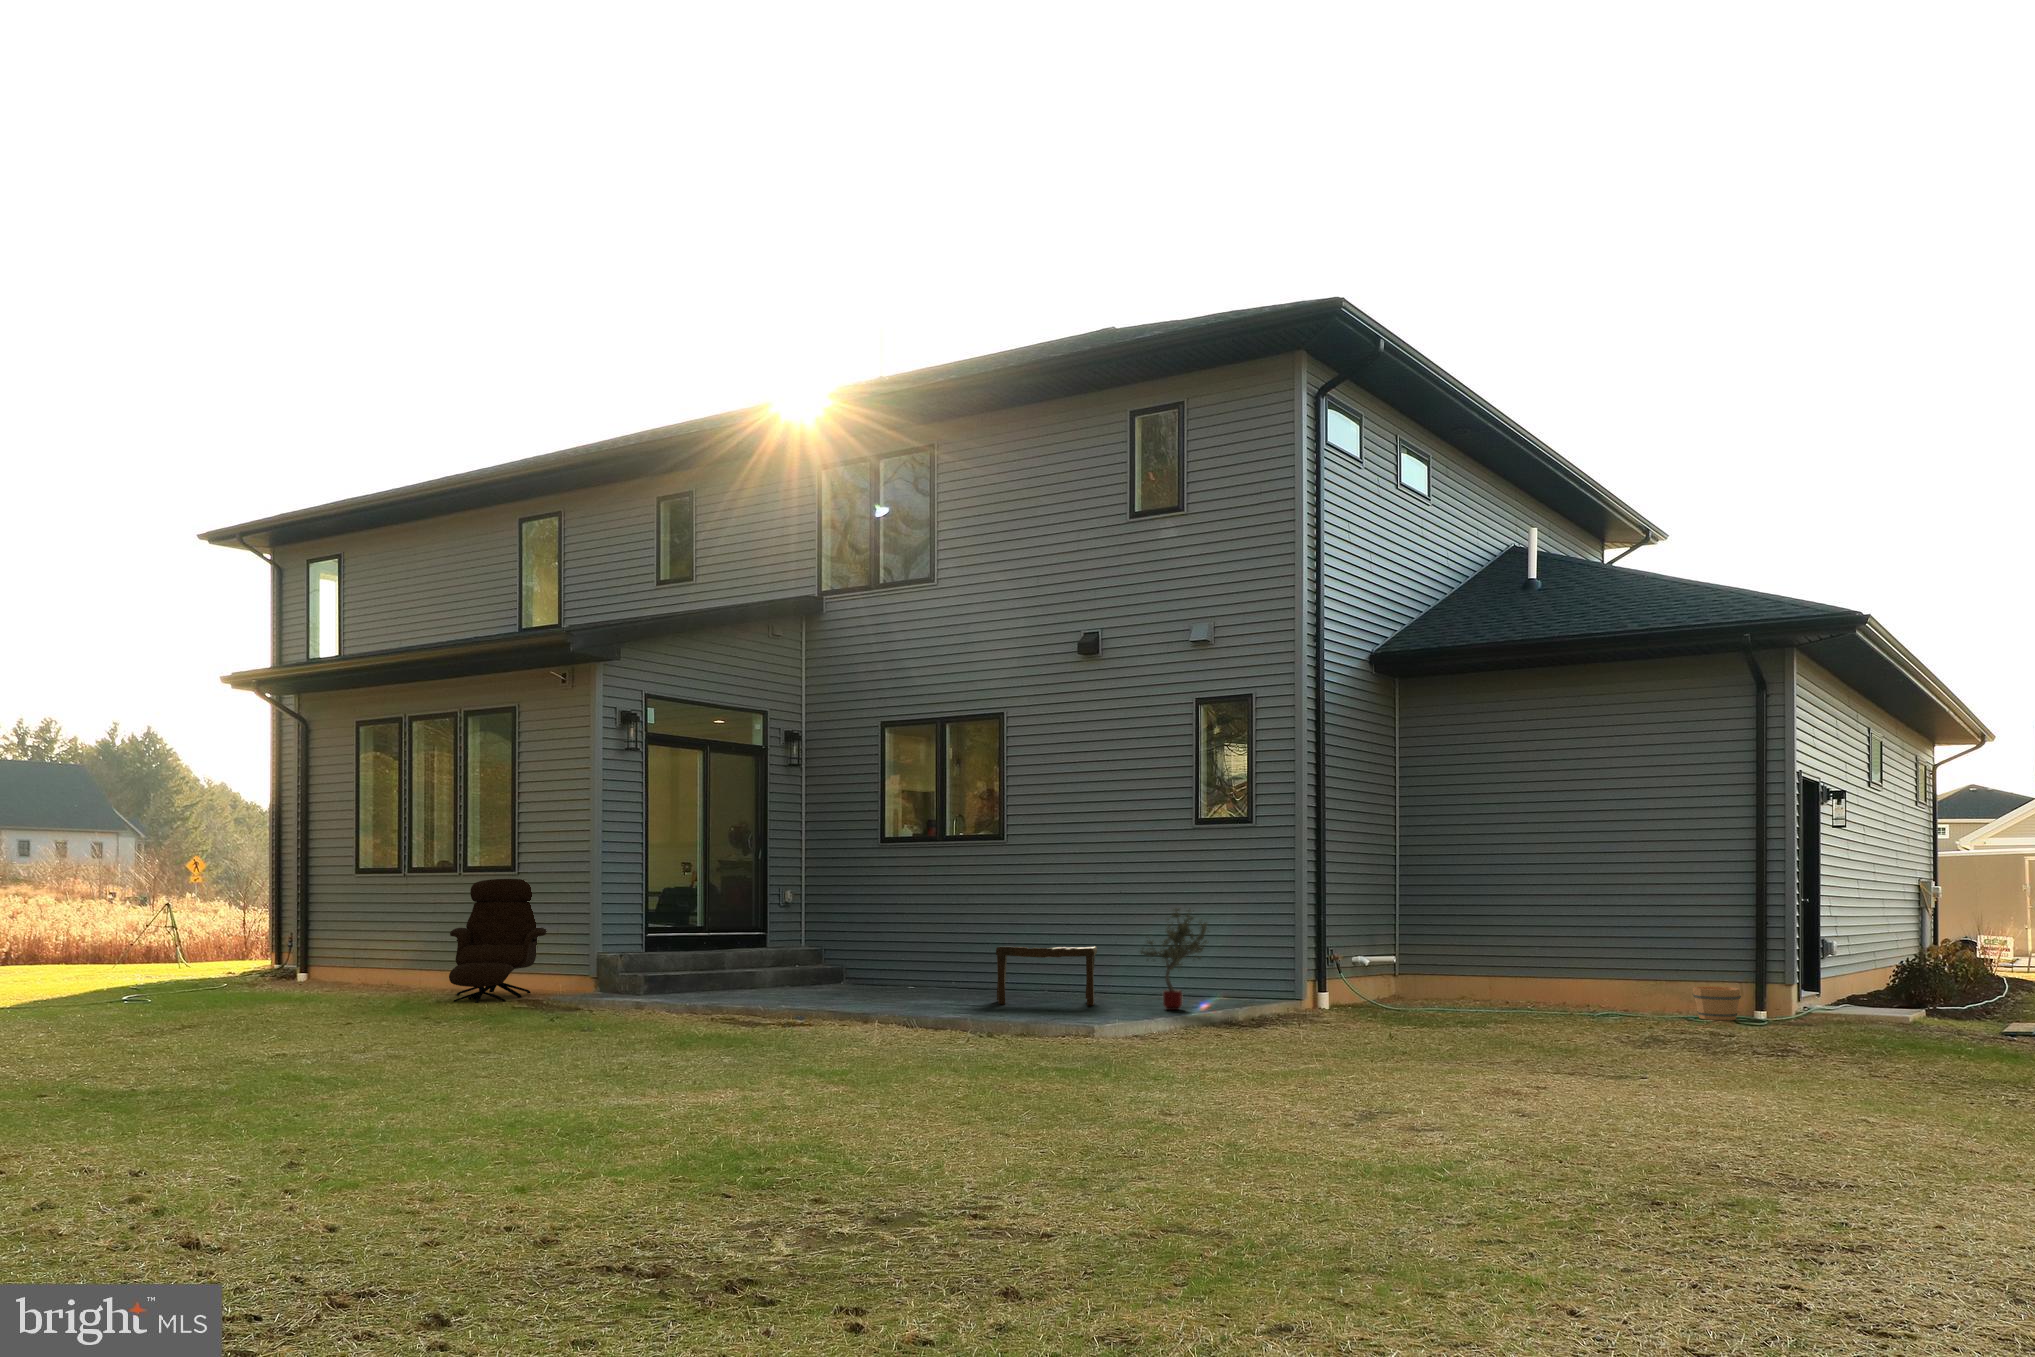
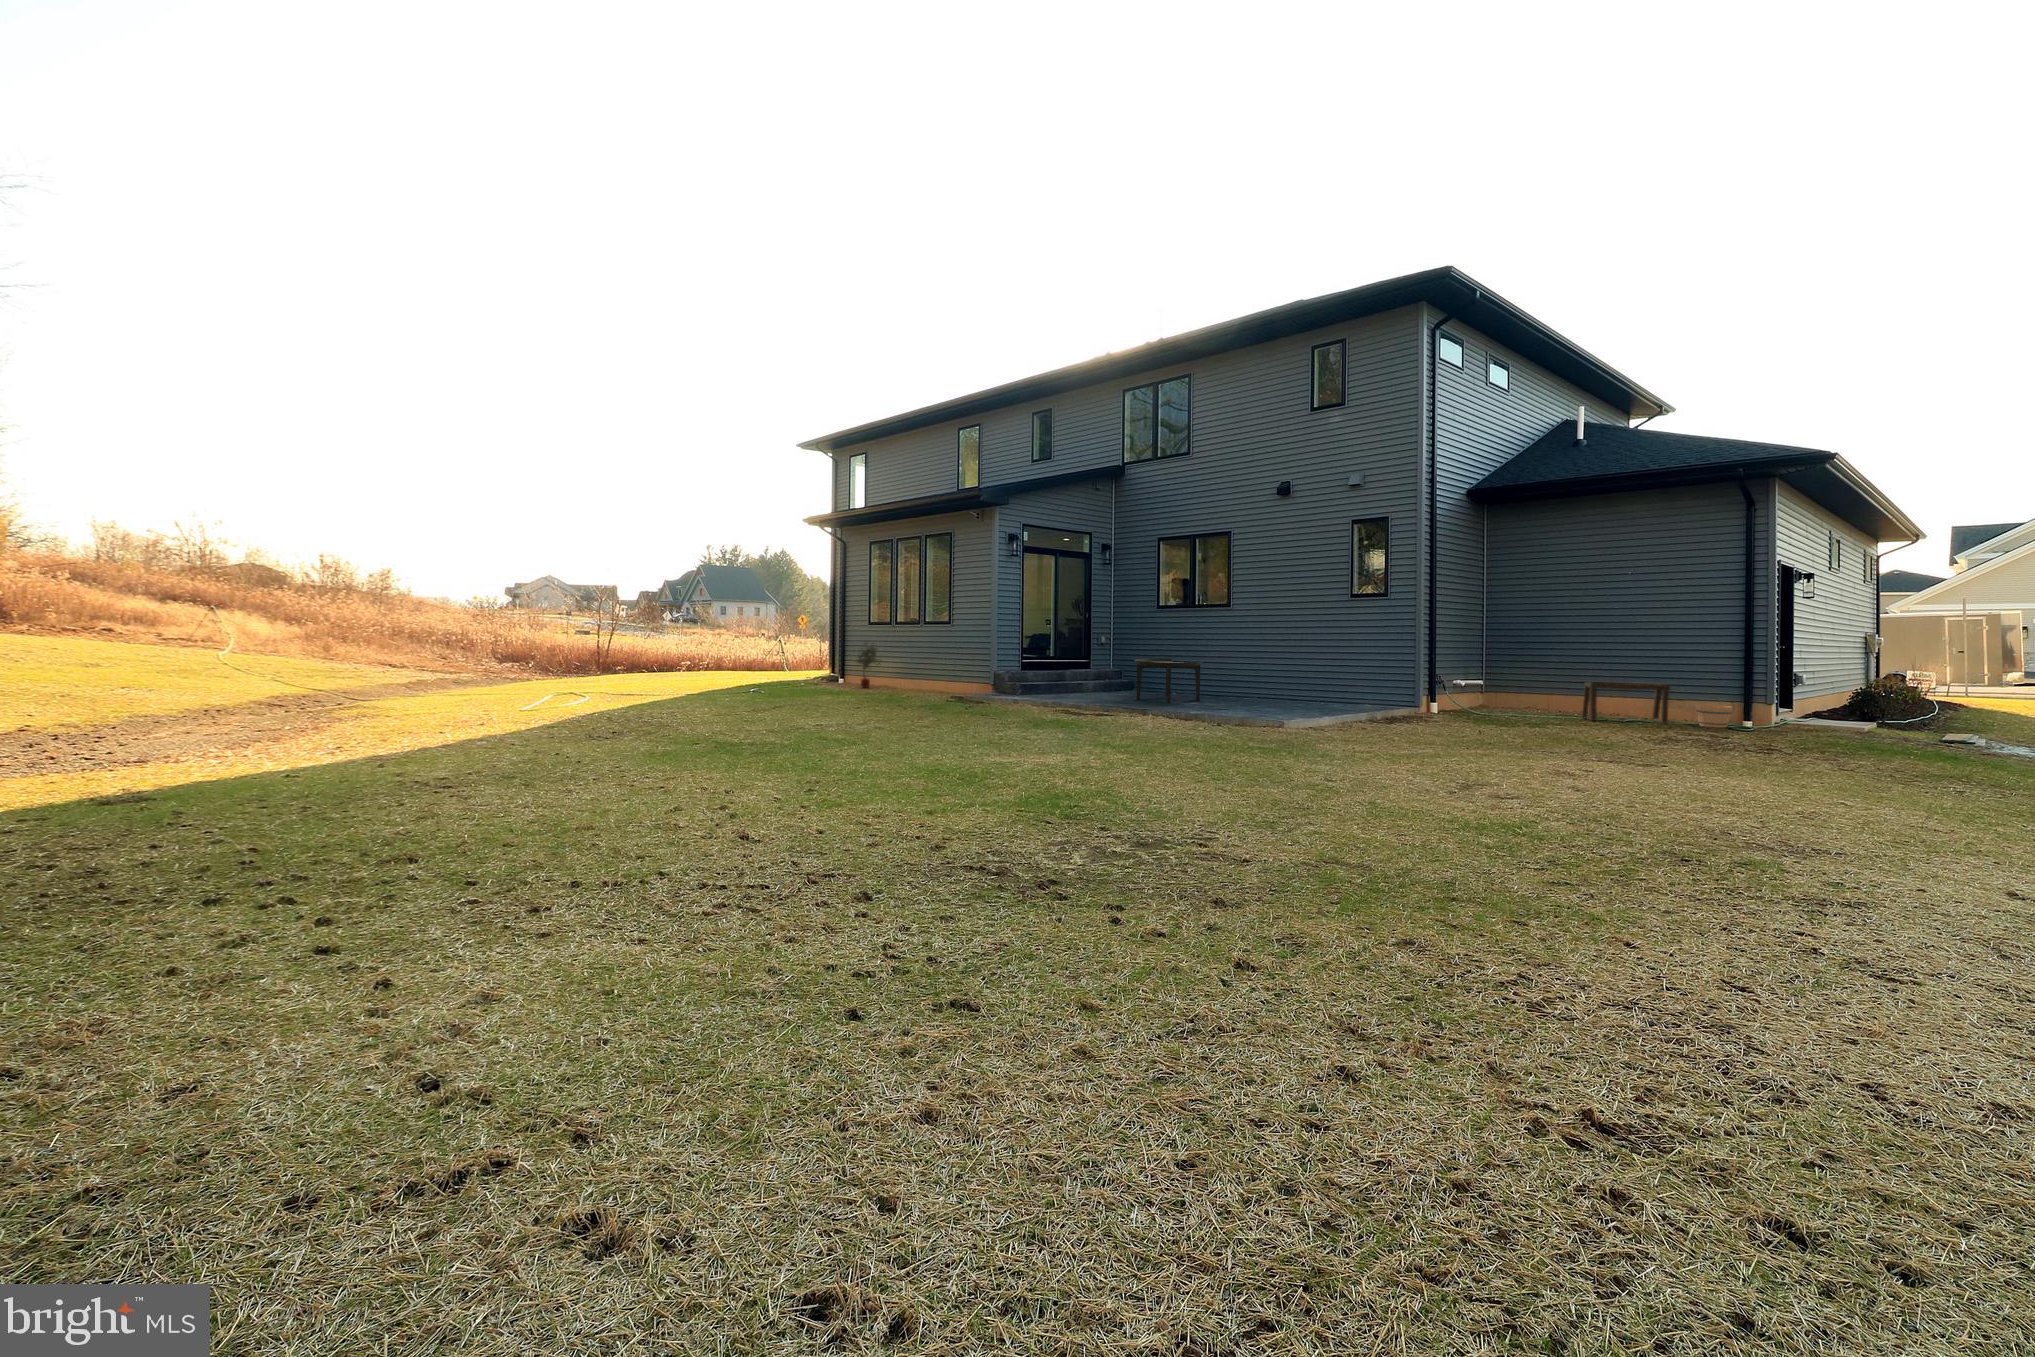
lounge chair: present [449,879,547,1003] -> none [911,631,963,700]
potted tree: present [1141,908,1207,1010] -> present [857,643,880,688]
round table: none [850,925,967,1001] -> present [1134,658,1203,703]
bench: present [996,946,1097,1006] -> present [1582,682,1670,724]

